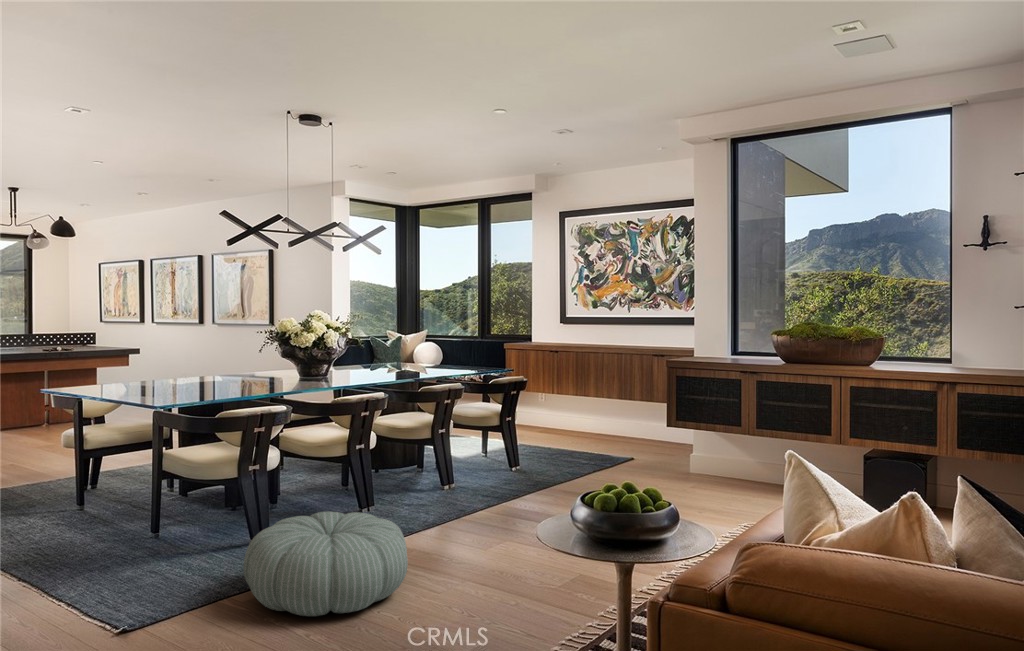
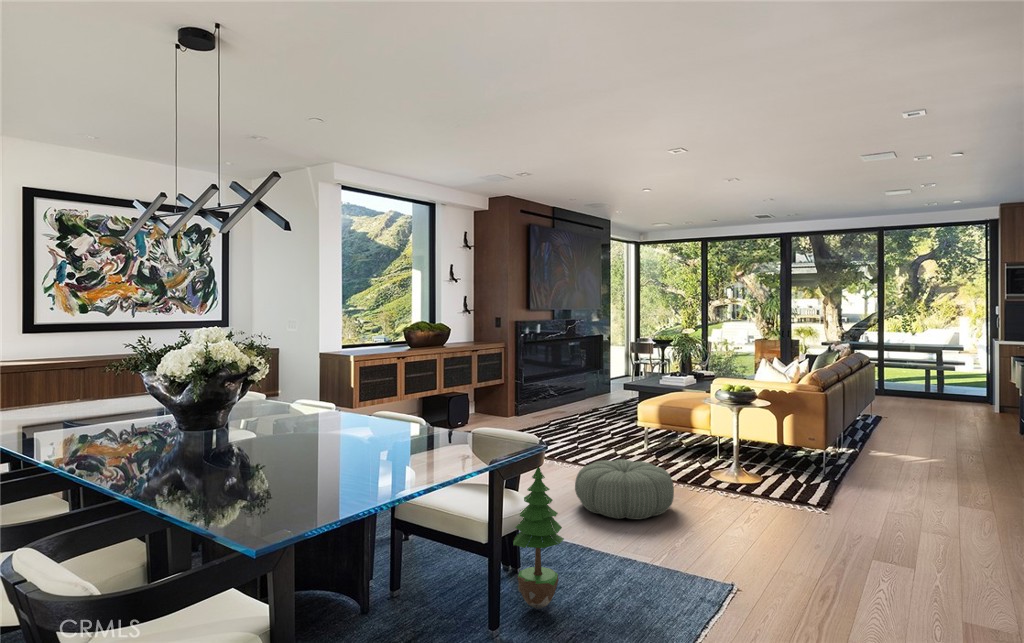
potted tree: none [85,409,137,534] -> present [513,467,564,609]

